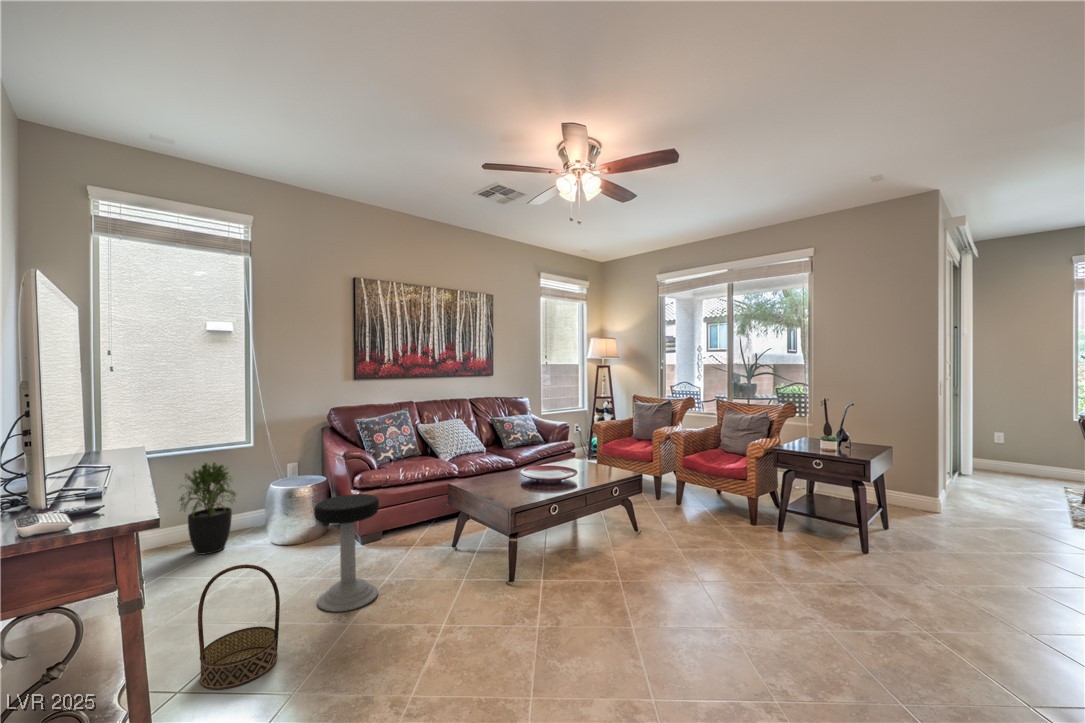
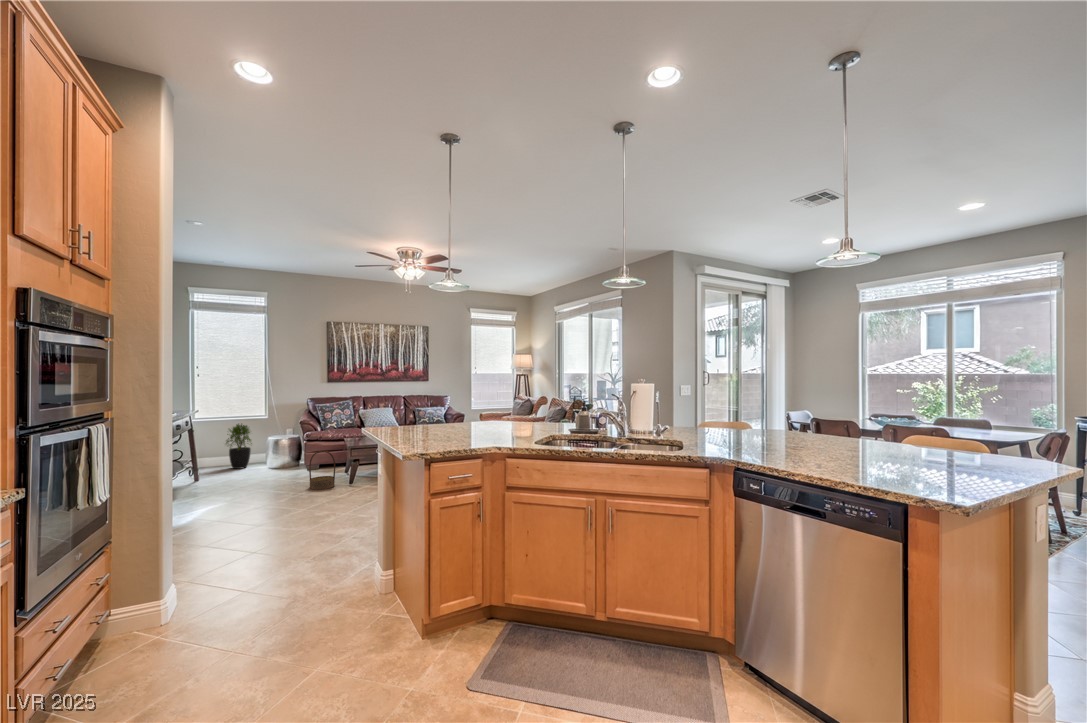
stool: present [314,494,379,612] -> none [261,439,293,488]
basket: present [198,564,280,690] -> present [309,451,335,490]

